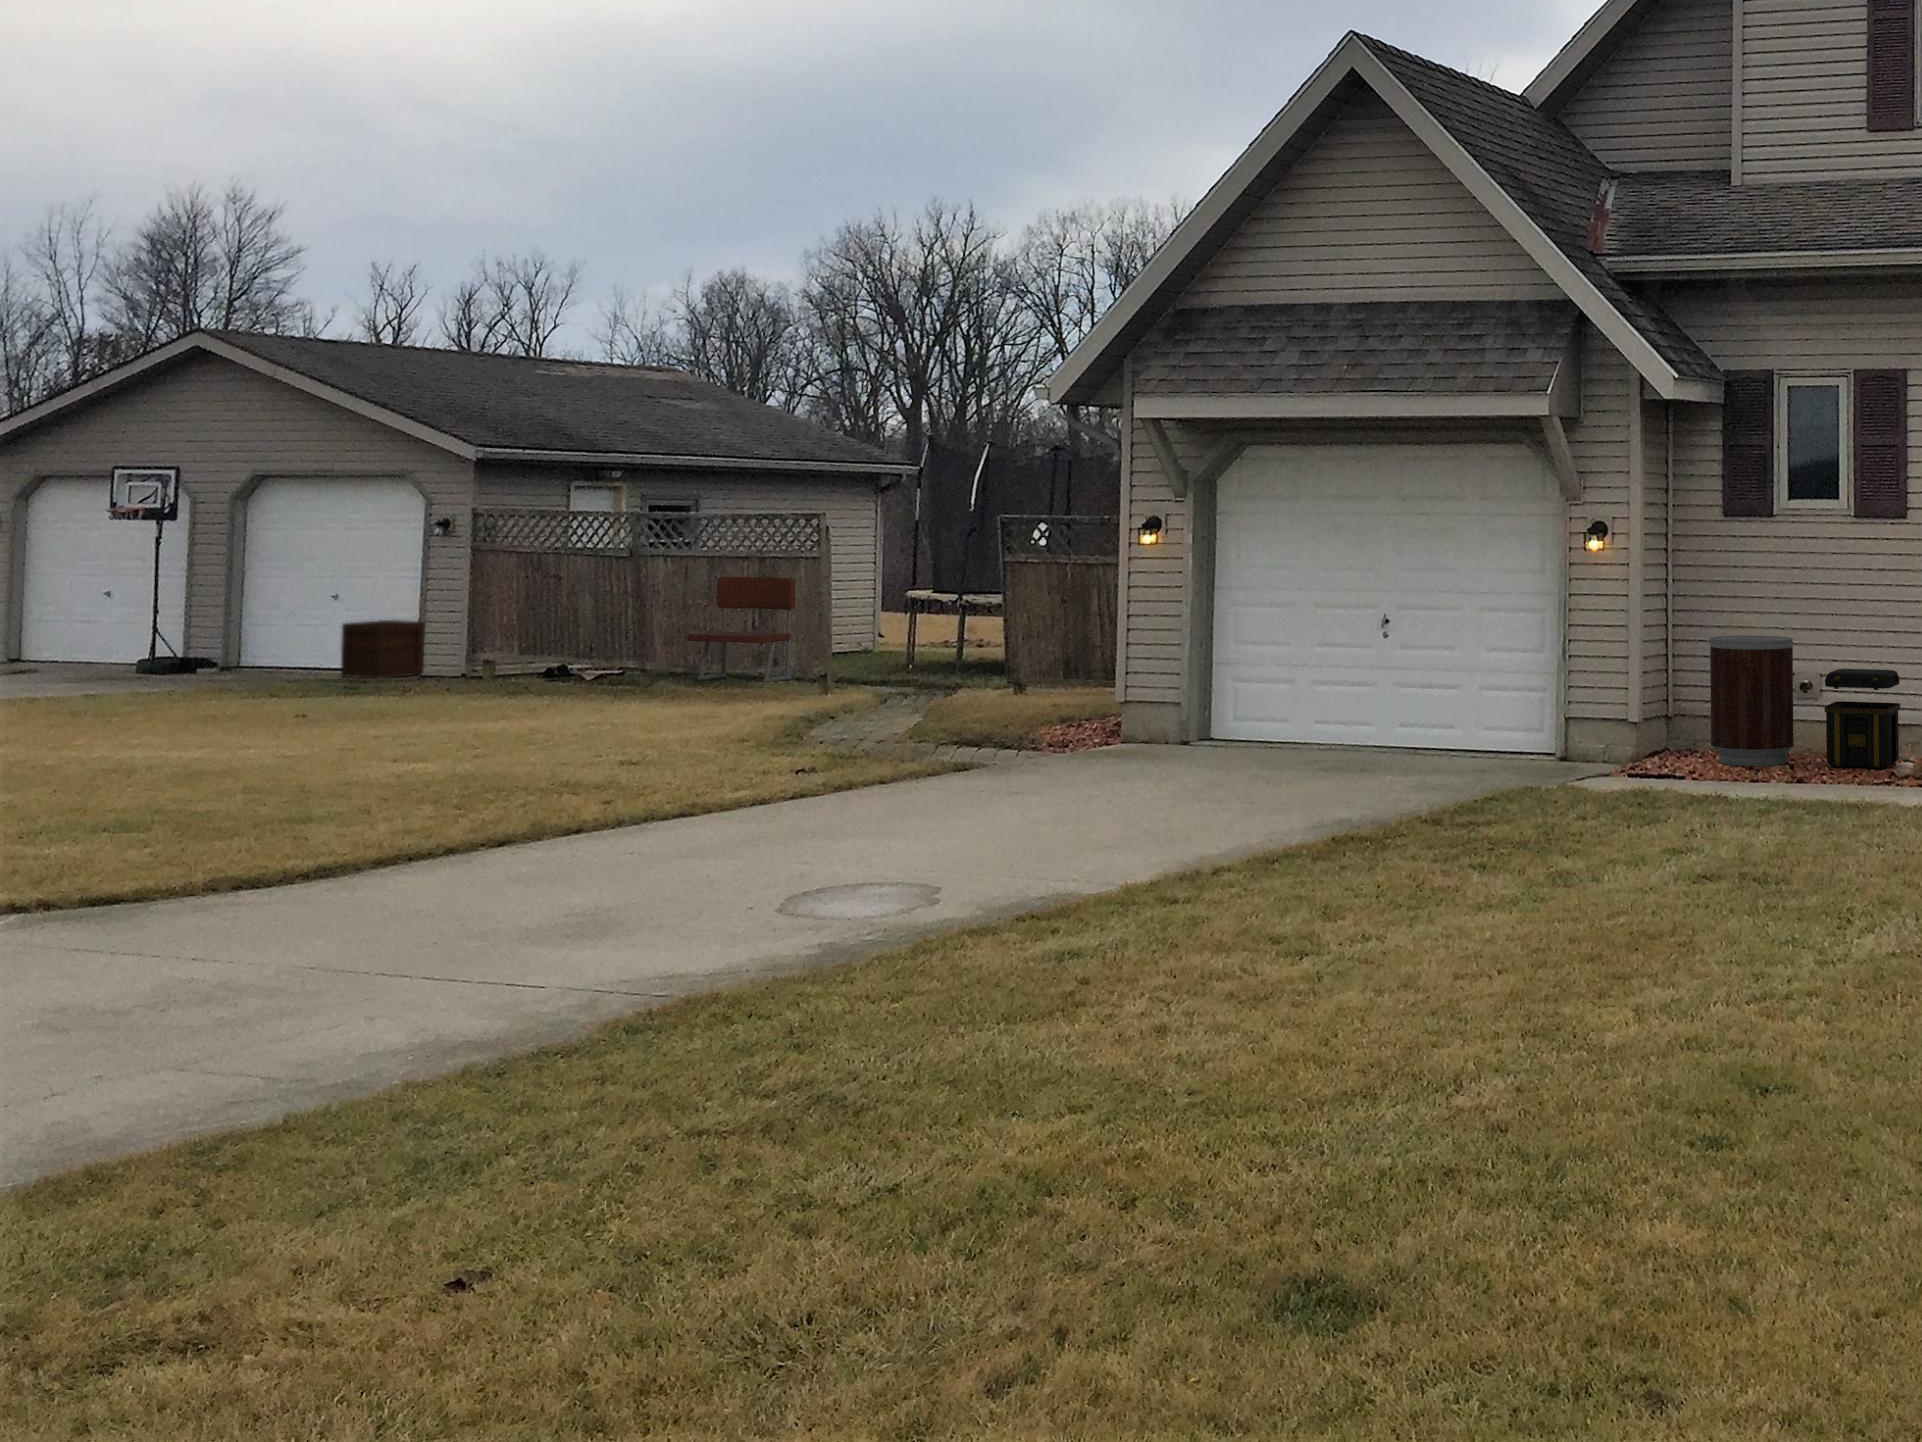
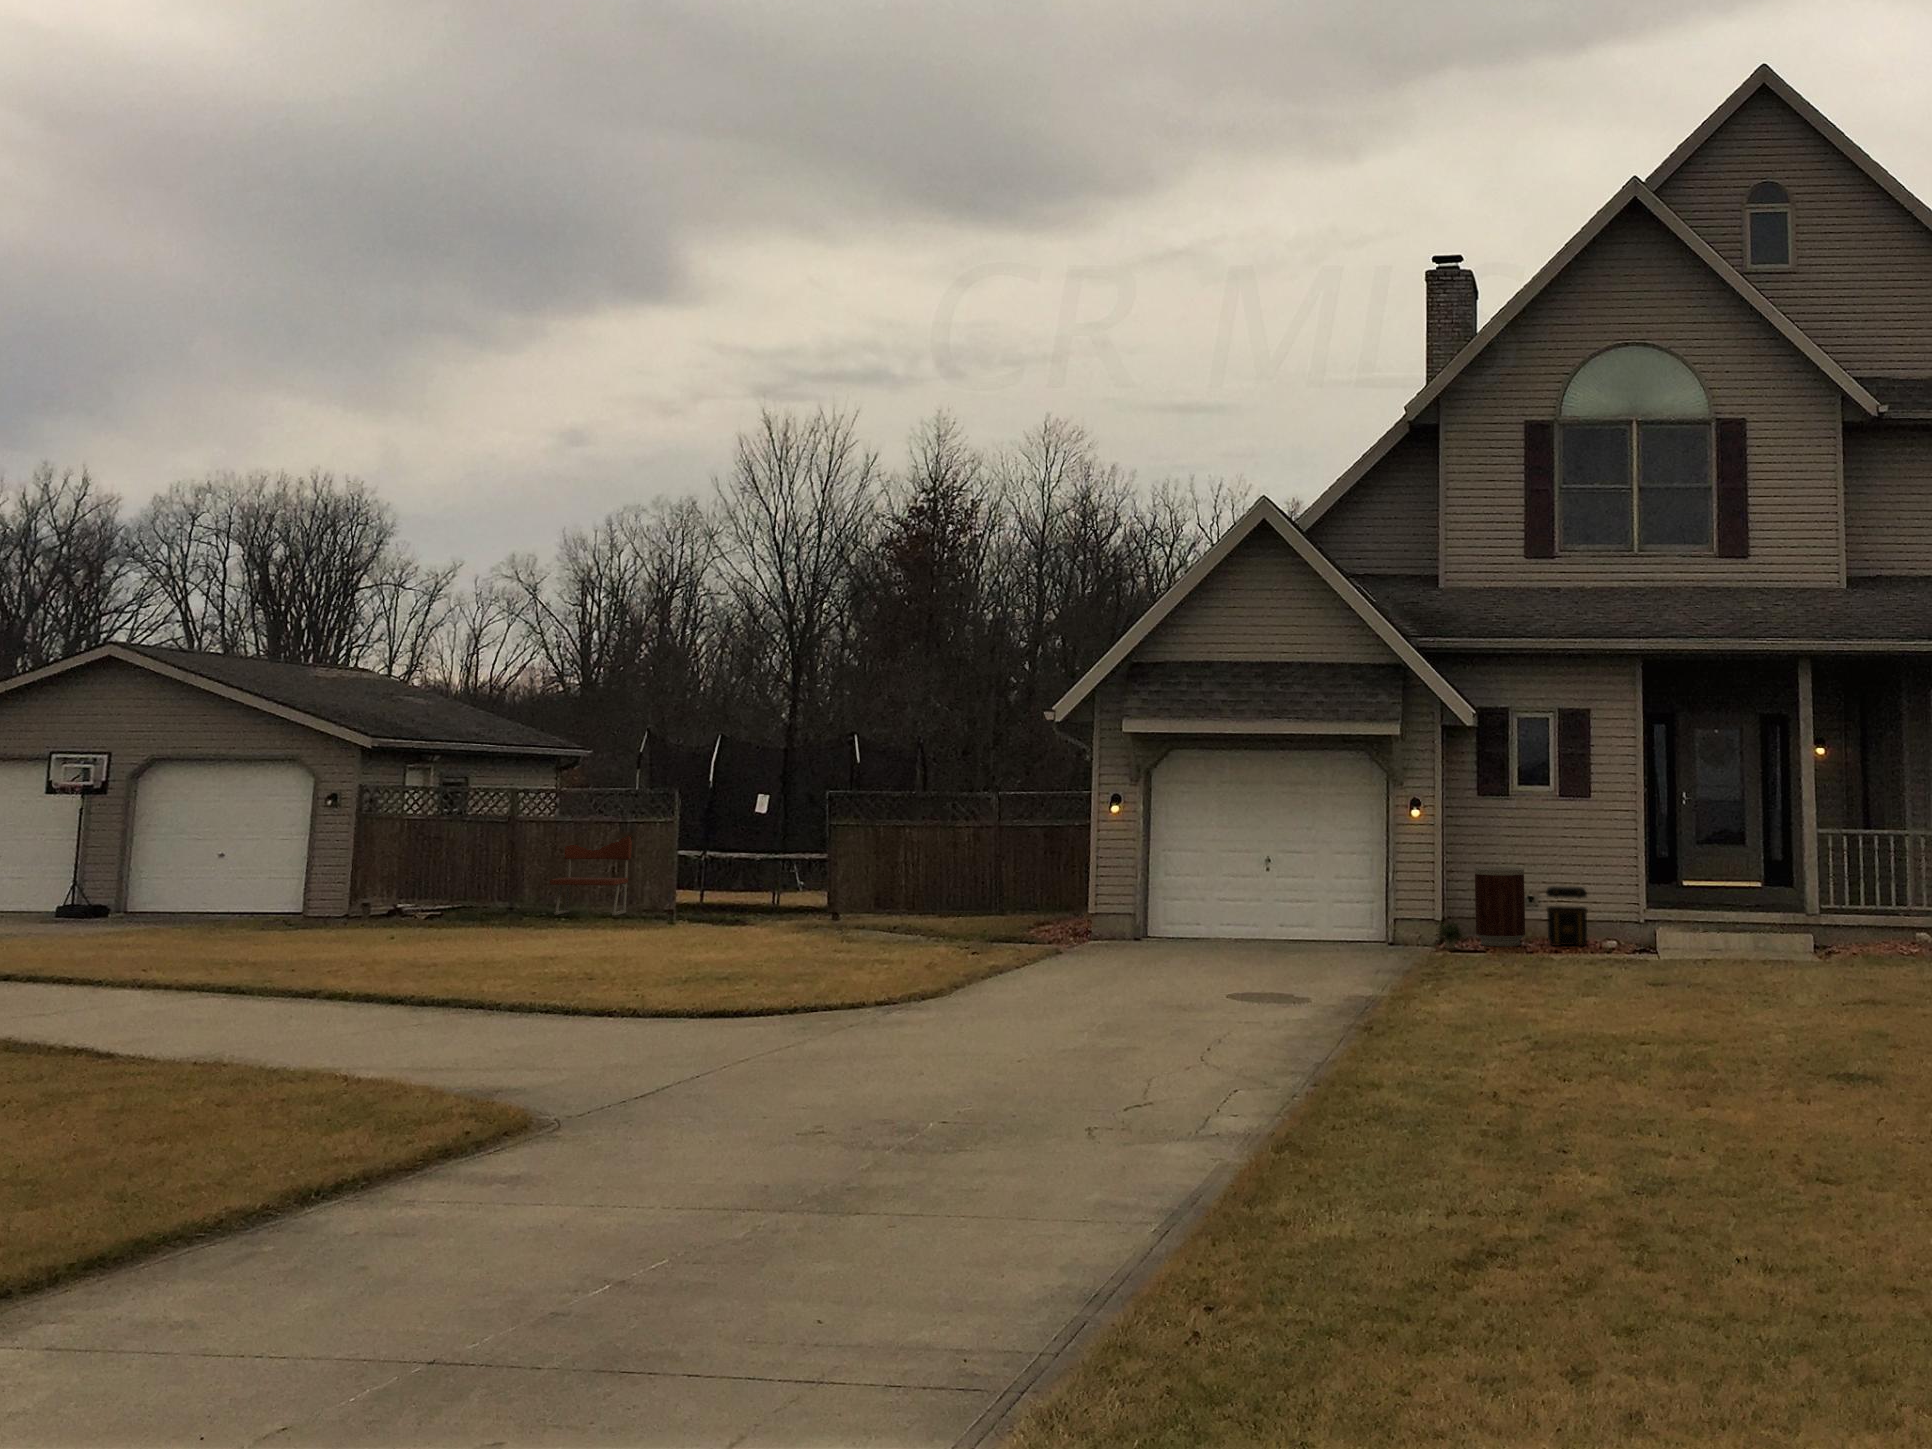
wooden crate: present [341,620,425,678] -> none [243,872,310,919]
potted plant: none [1612,723,1677,768] -> present [1439,923,1464,949]

